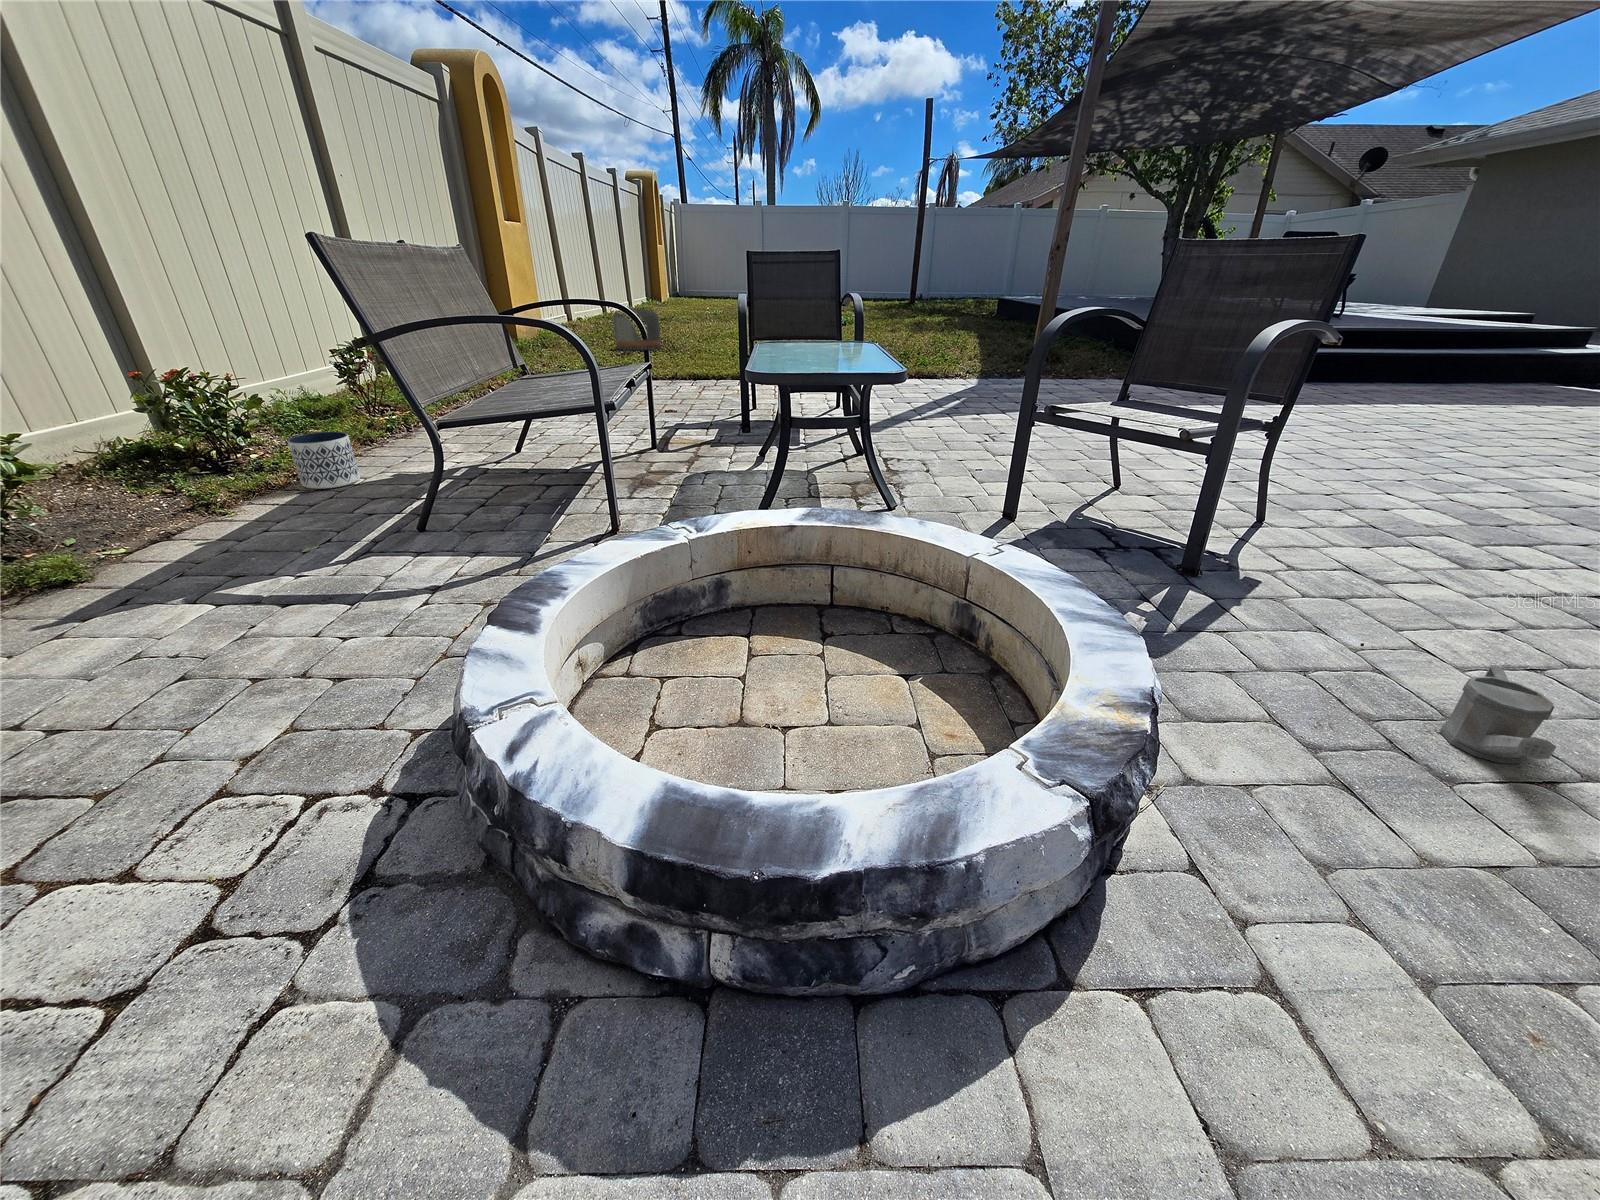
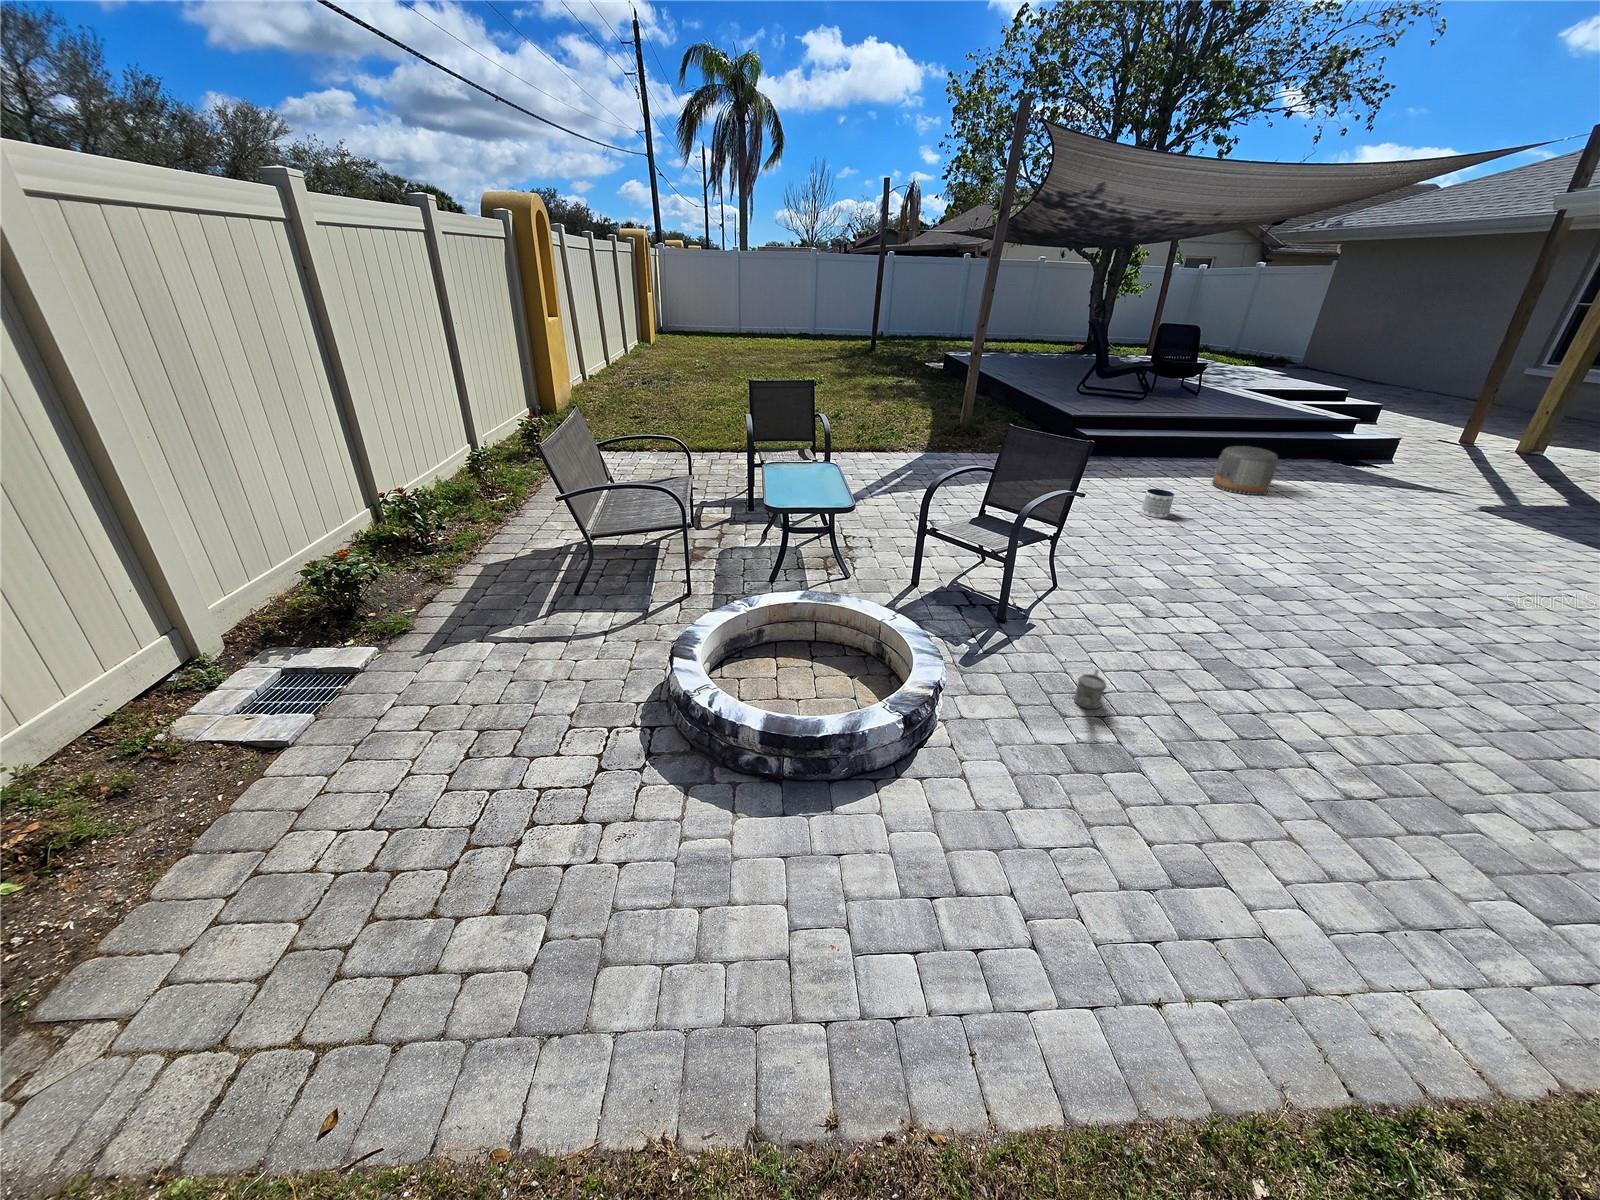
pouf: present [613,308,661,350] -> present [1212,446,1278,495]
planter: present [287,432,360,489] -> present [1142,489,1174,518]

